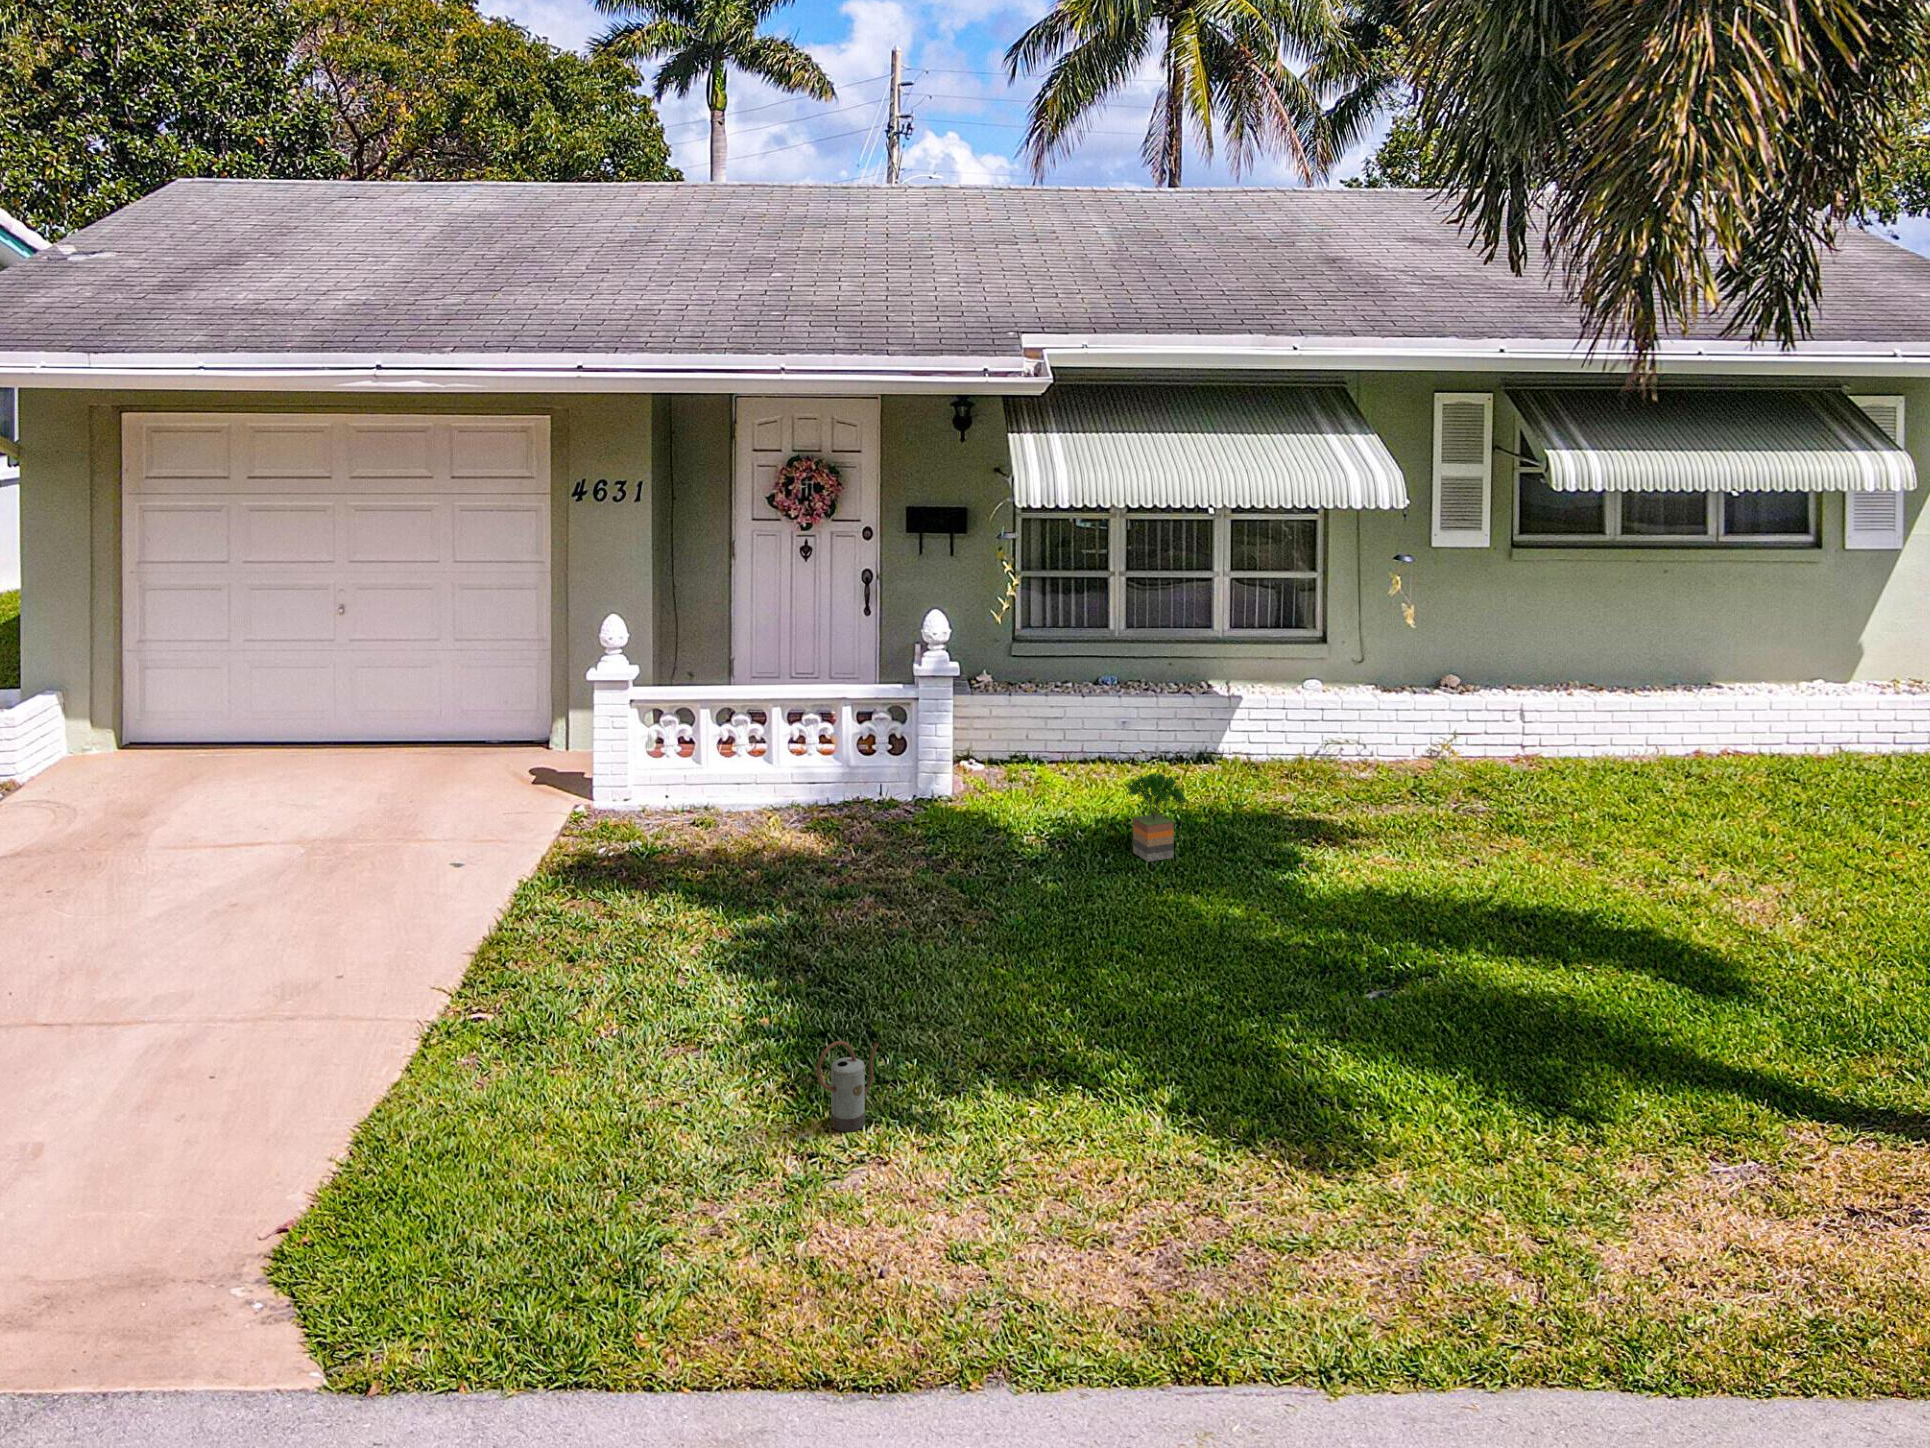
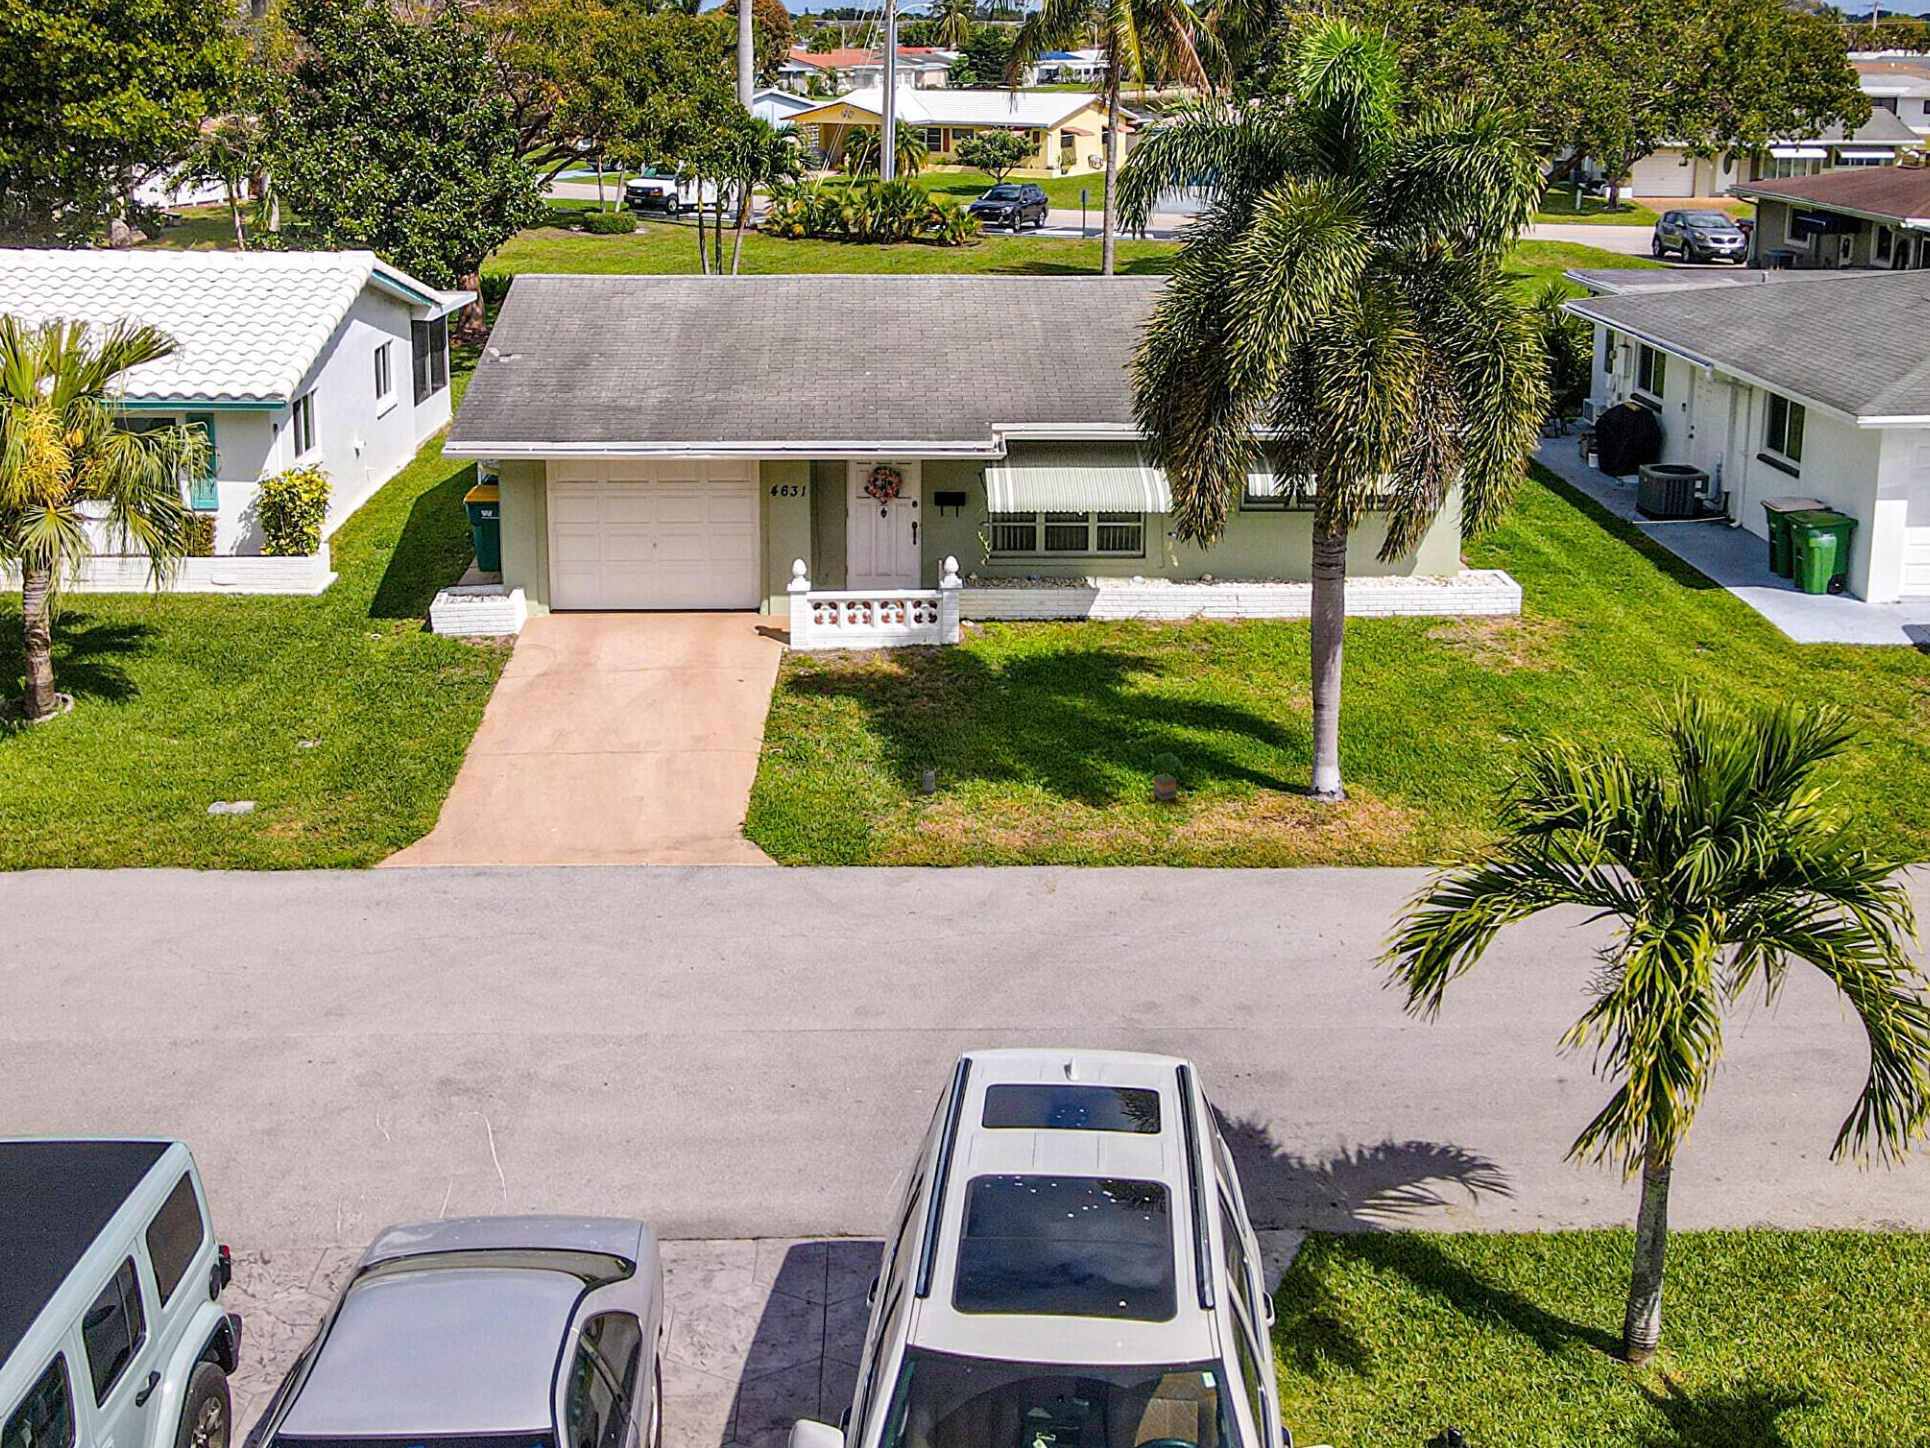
potted tree: present [1127,773,1187,862] -> present [1151,752,1184,801]

